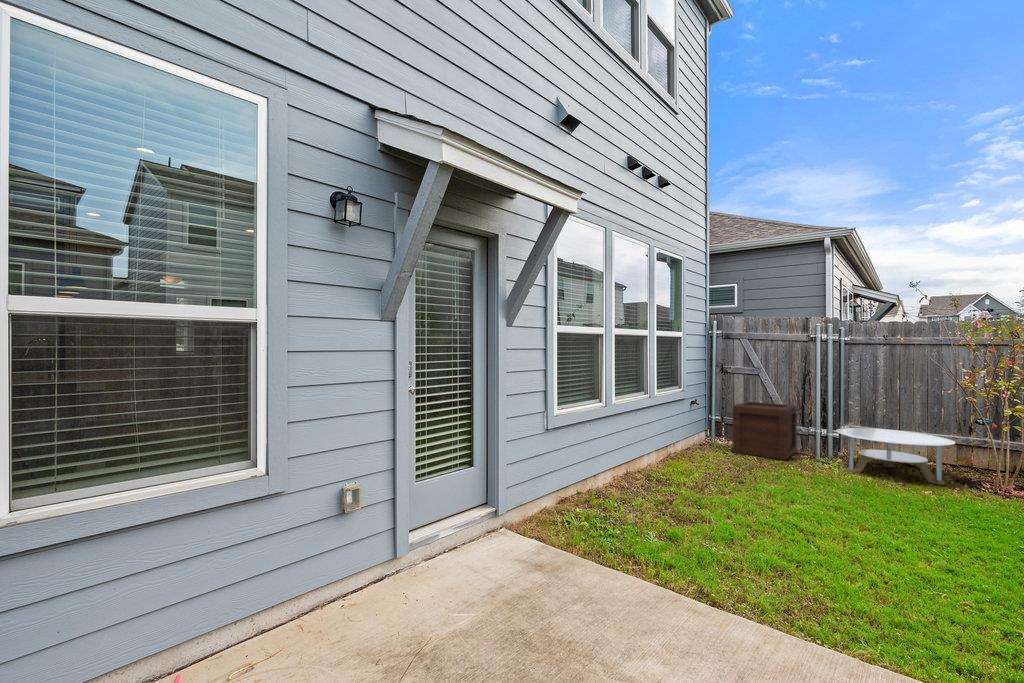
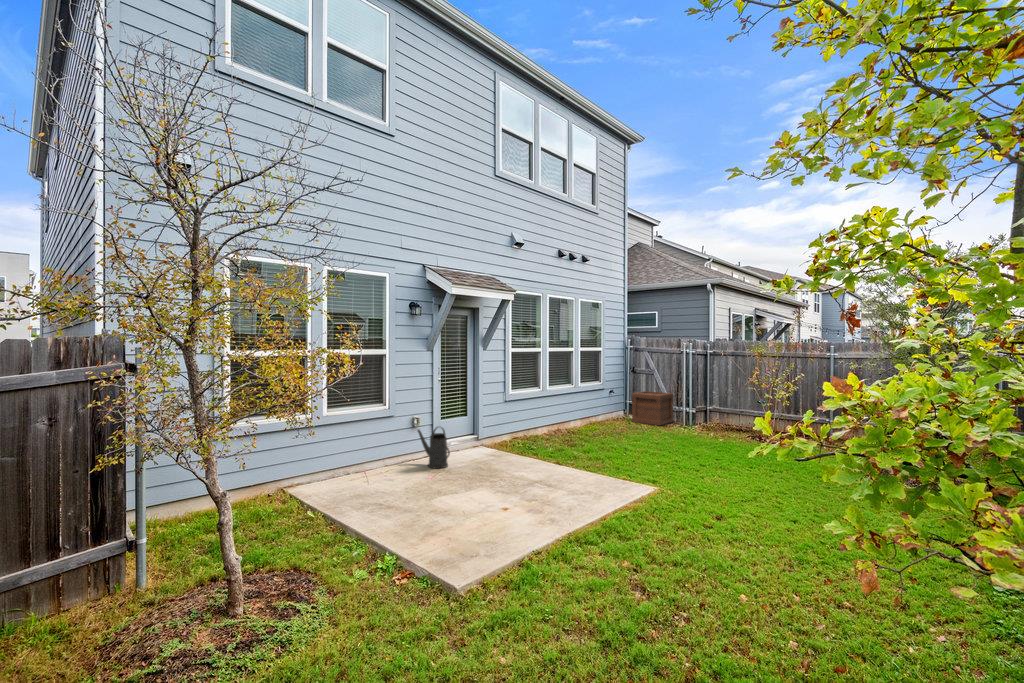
round table: present [836,428,955,485] -> none [686,406,745,436]
watering can: none [353,517,439,645] -> present [418,427,450,468]

